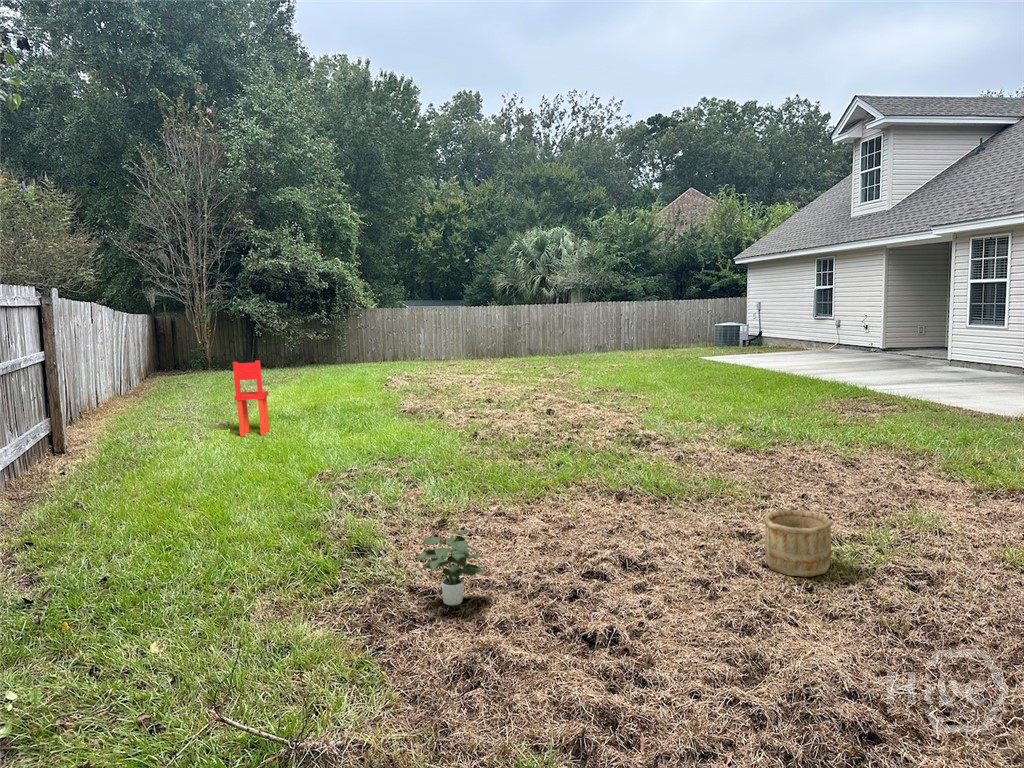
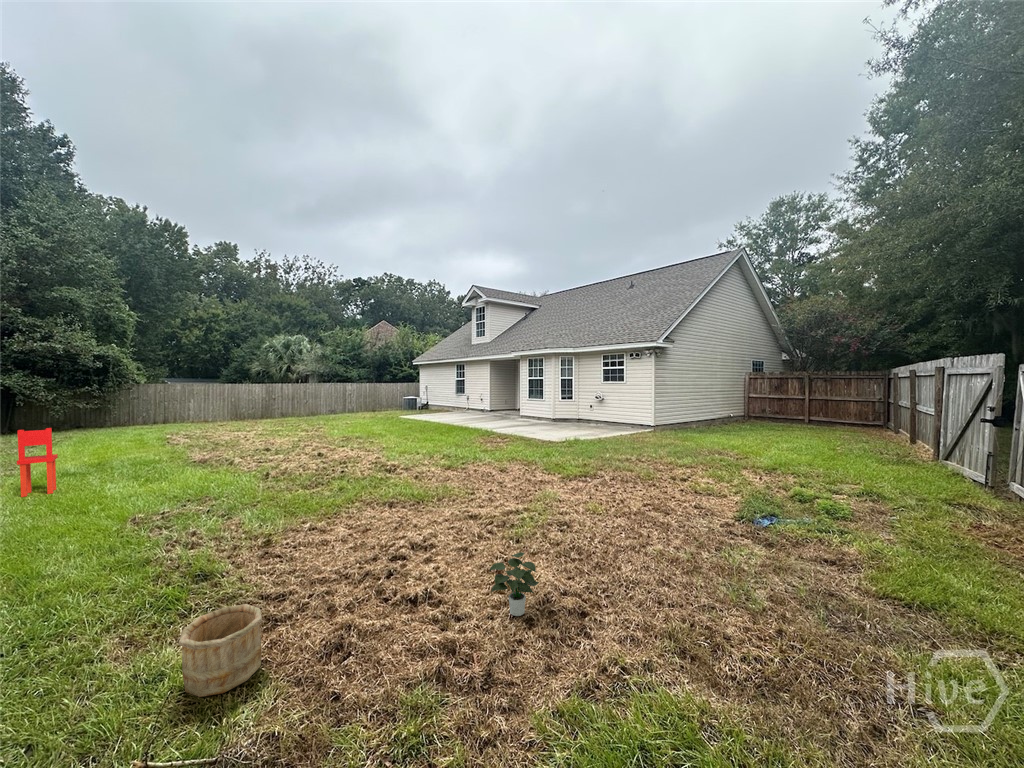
wooden bucket: present [763,510,833,577] -> present [178,604,262,697]
potted plant: present [418,530,485,605] -> present [490,552,539,616]

